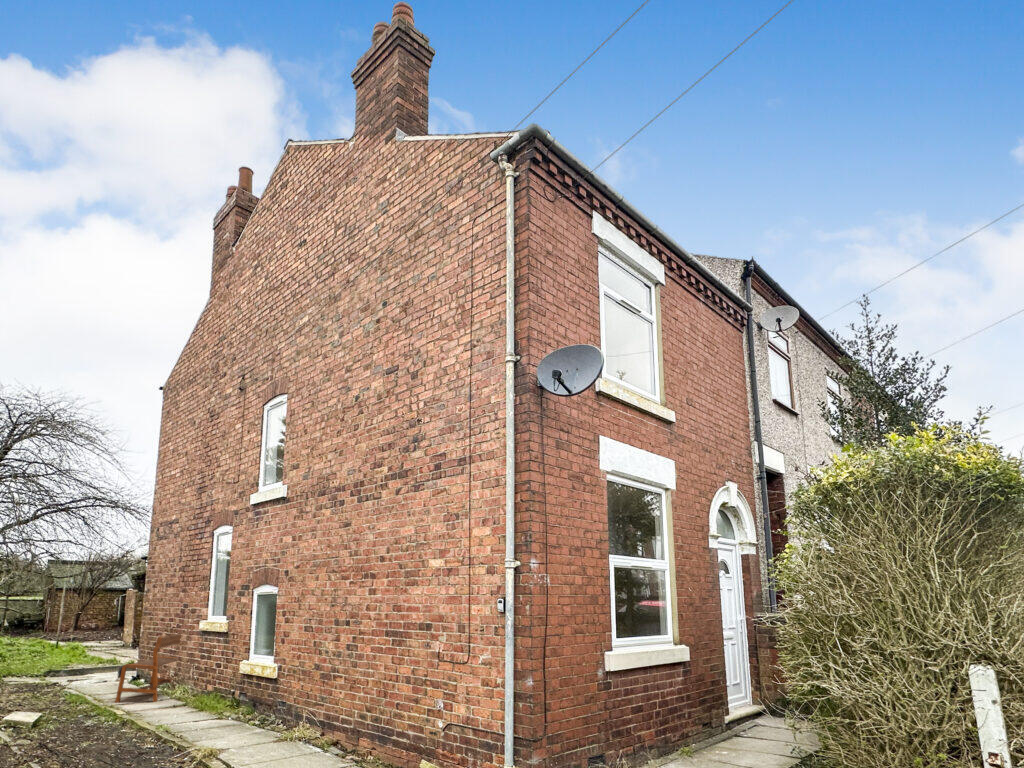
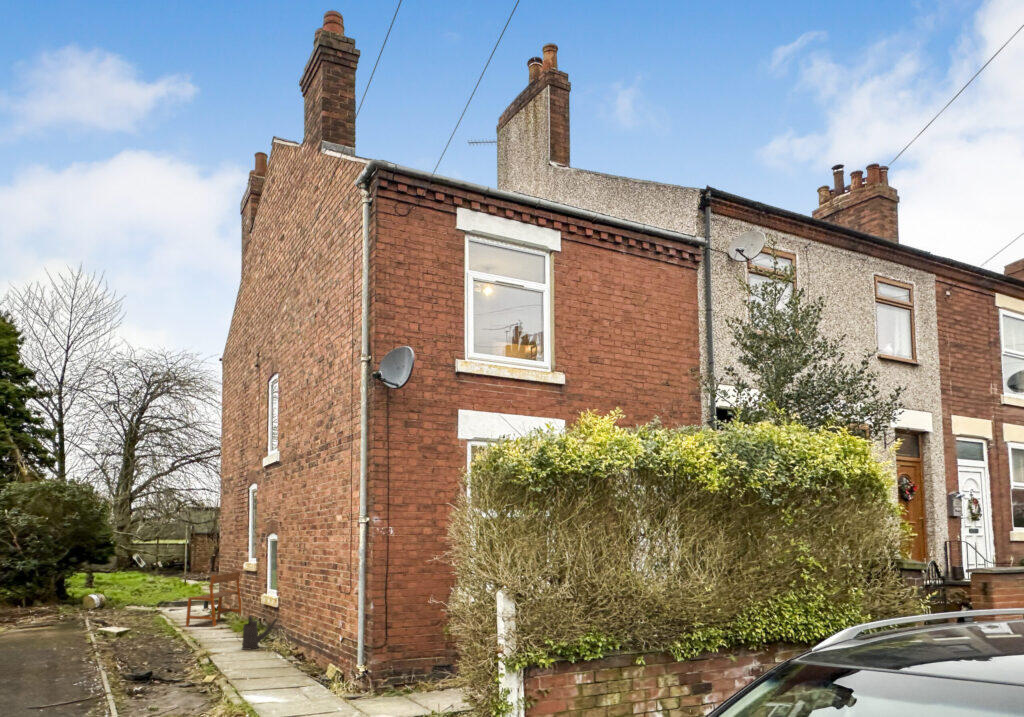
watering can: none [228,689,280,736] -> present [242,615,277,650]

